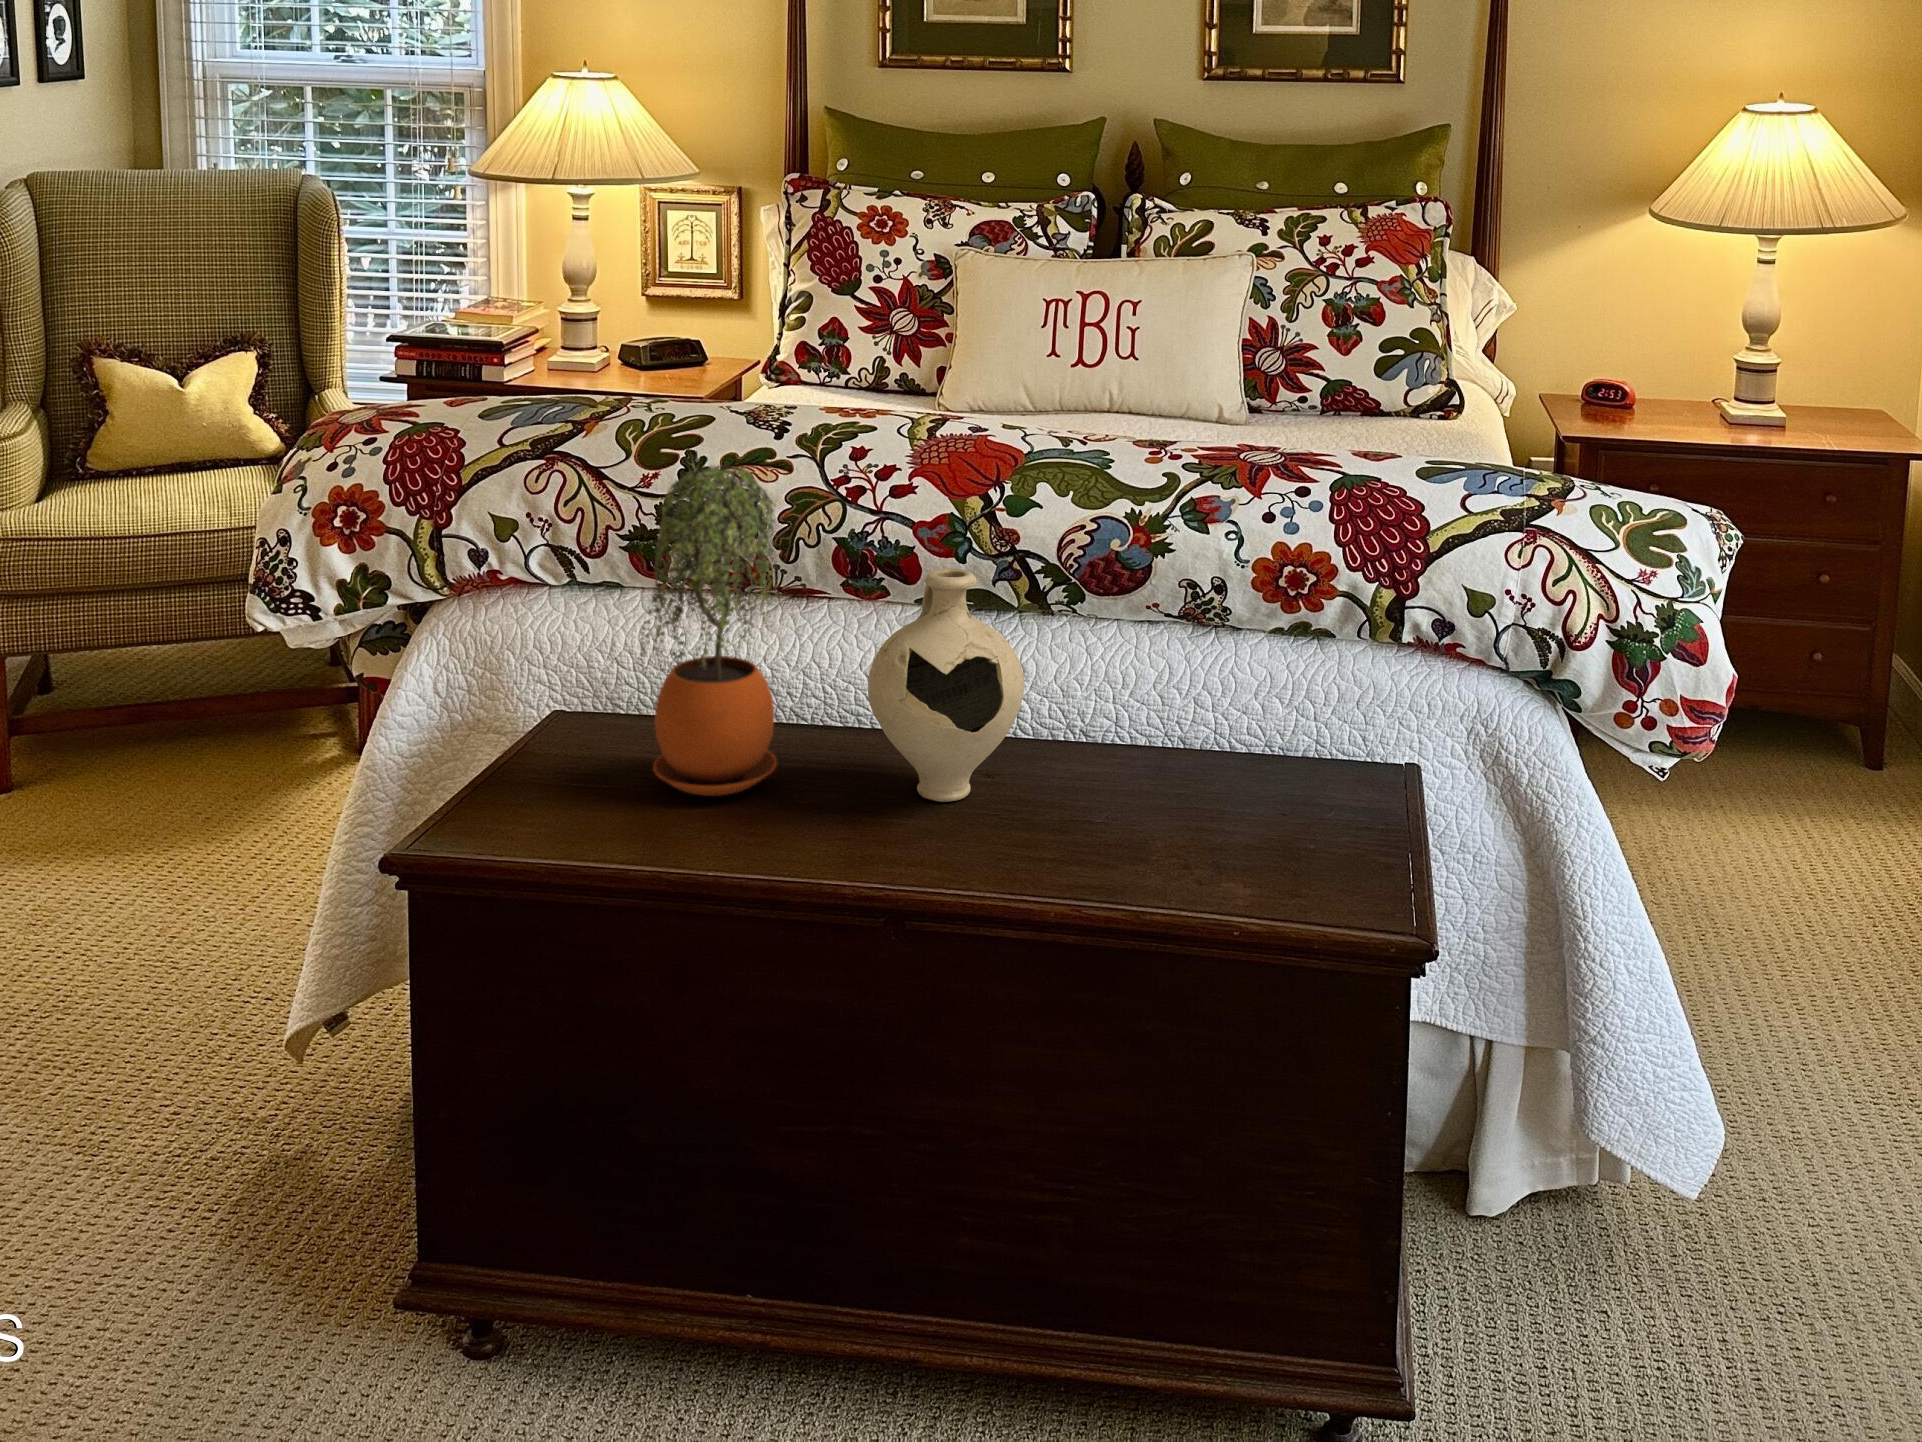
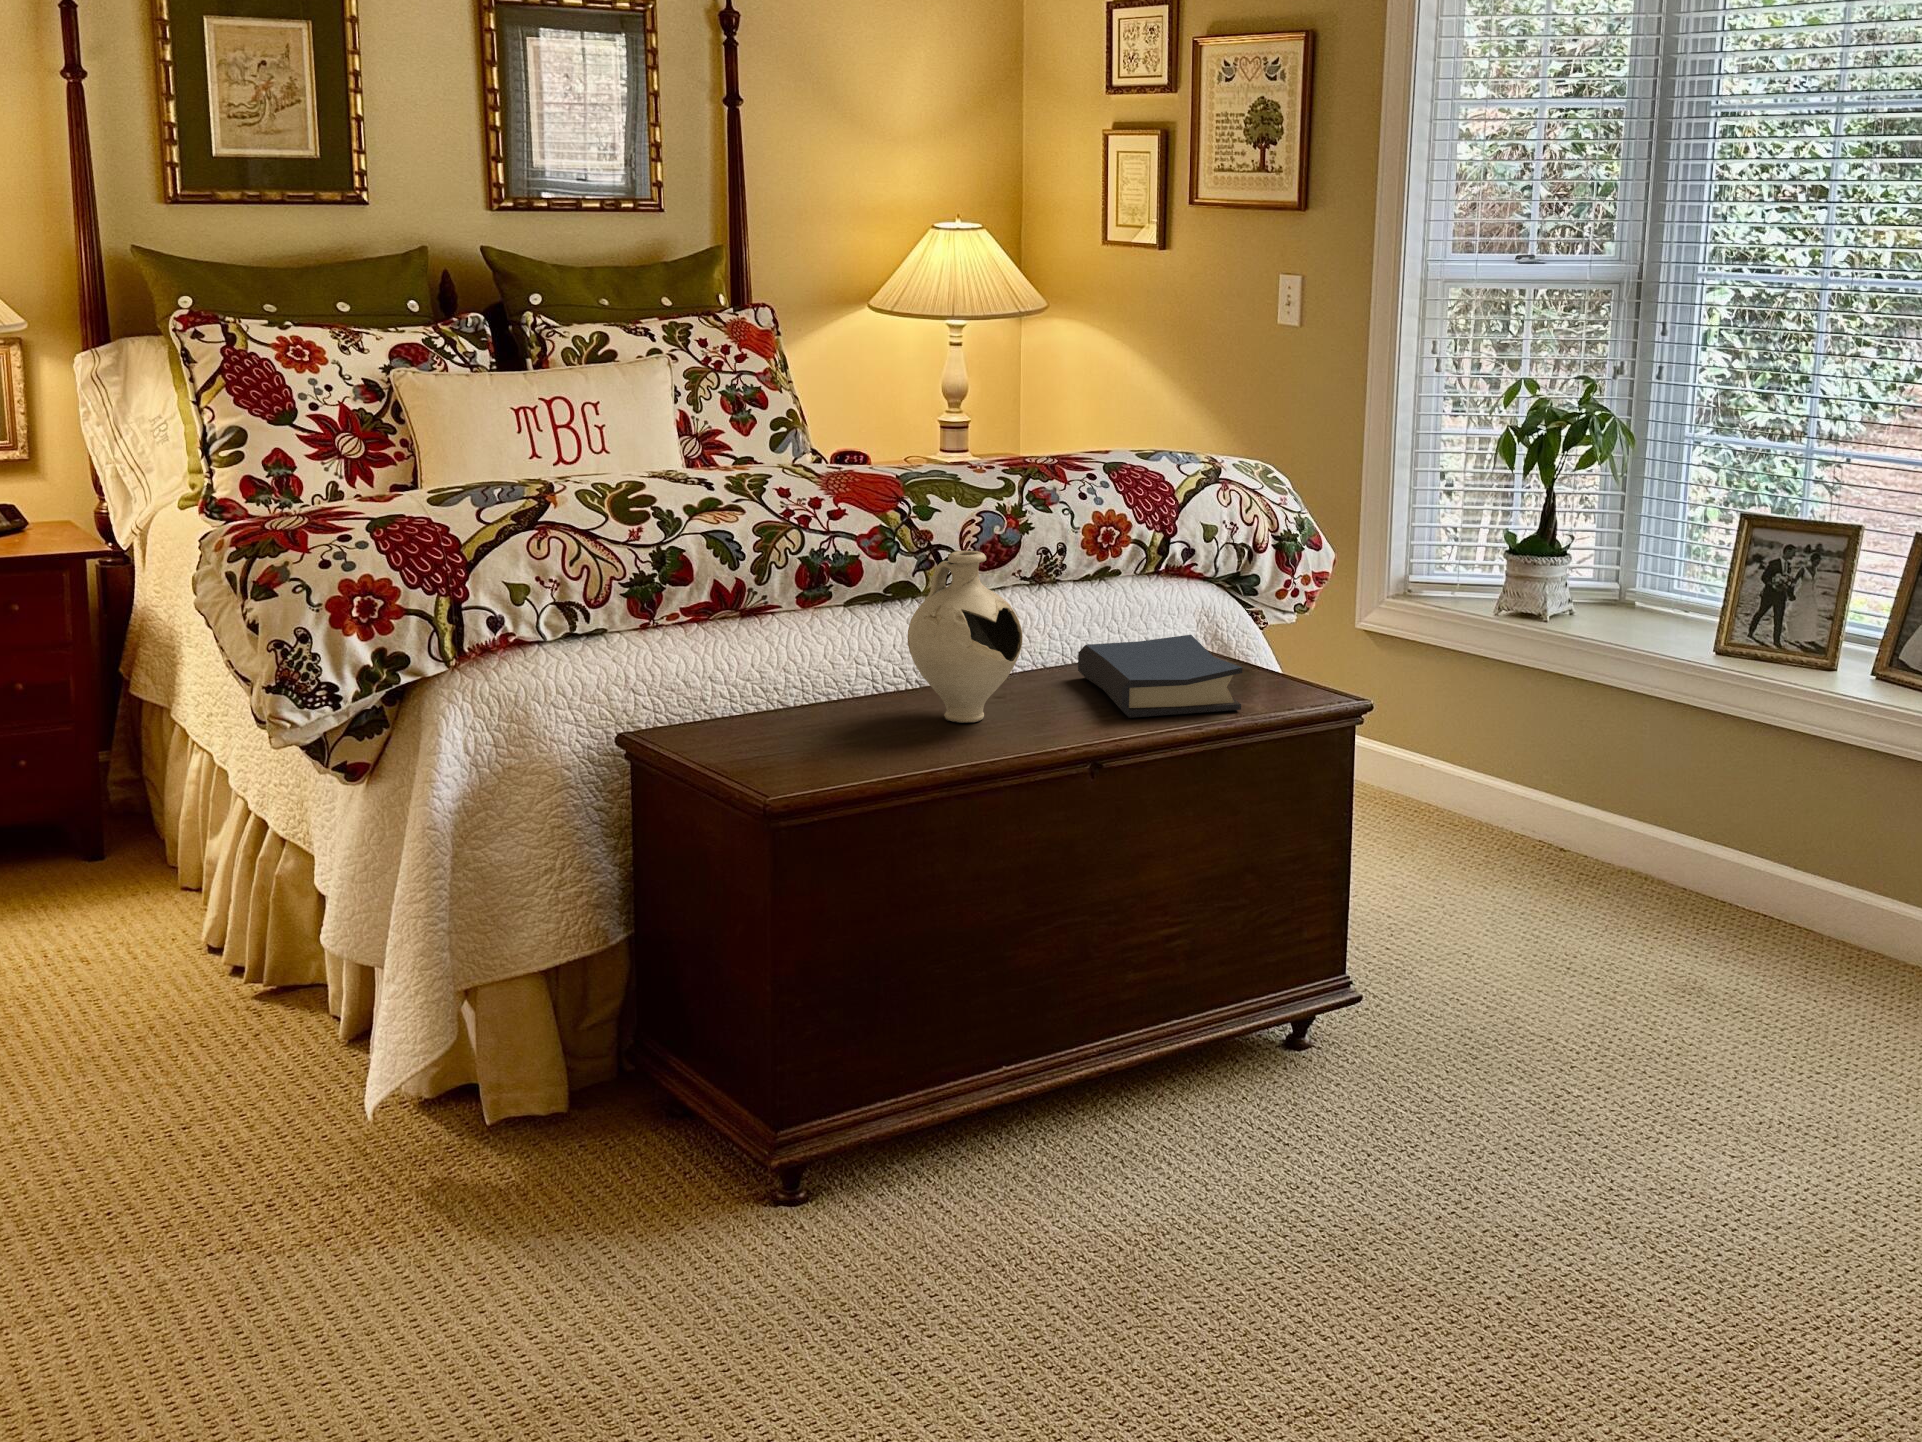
potted plant: present [640,465,779,796] -> none [747,495,859,754]
hardback book: none [1116,728,1356,883] -> present [1078,635,1242,718]

